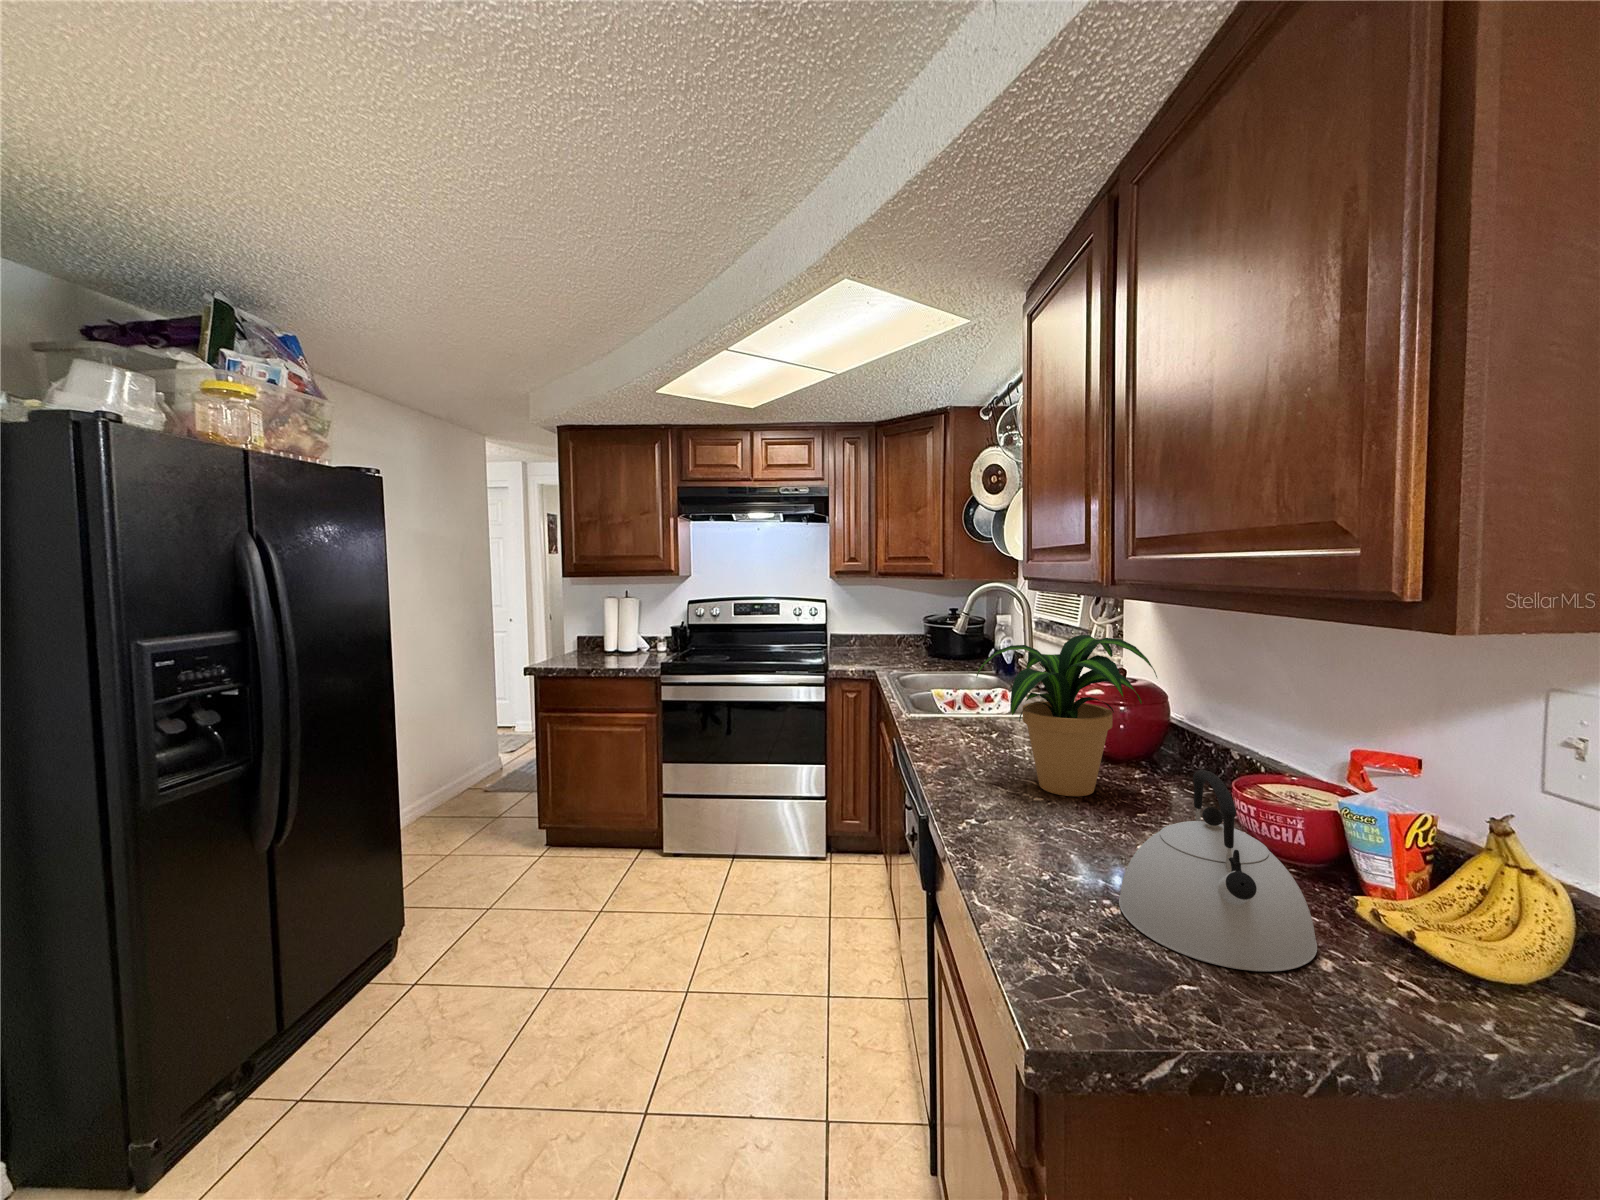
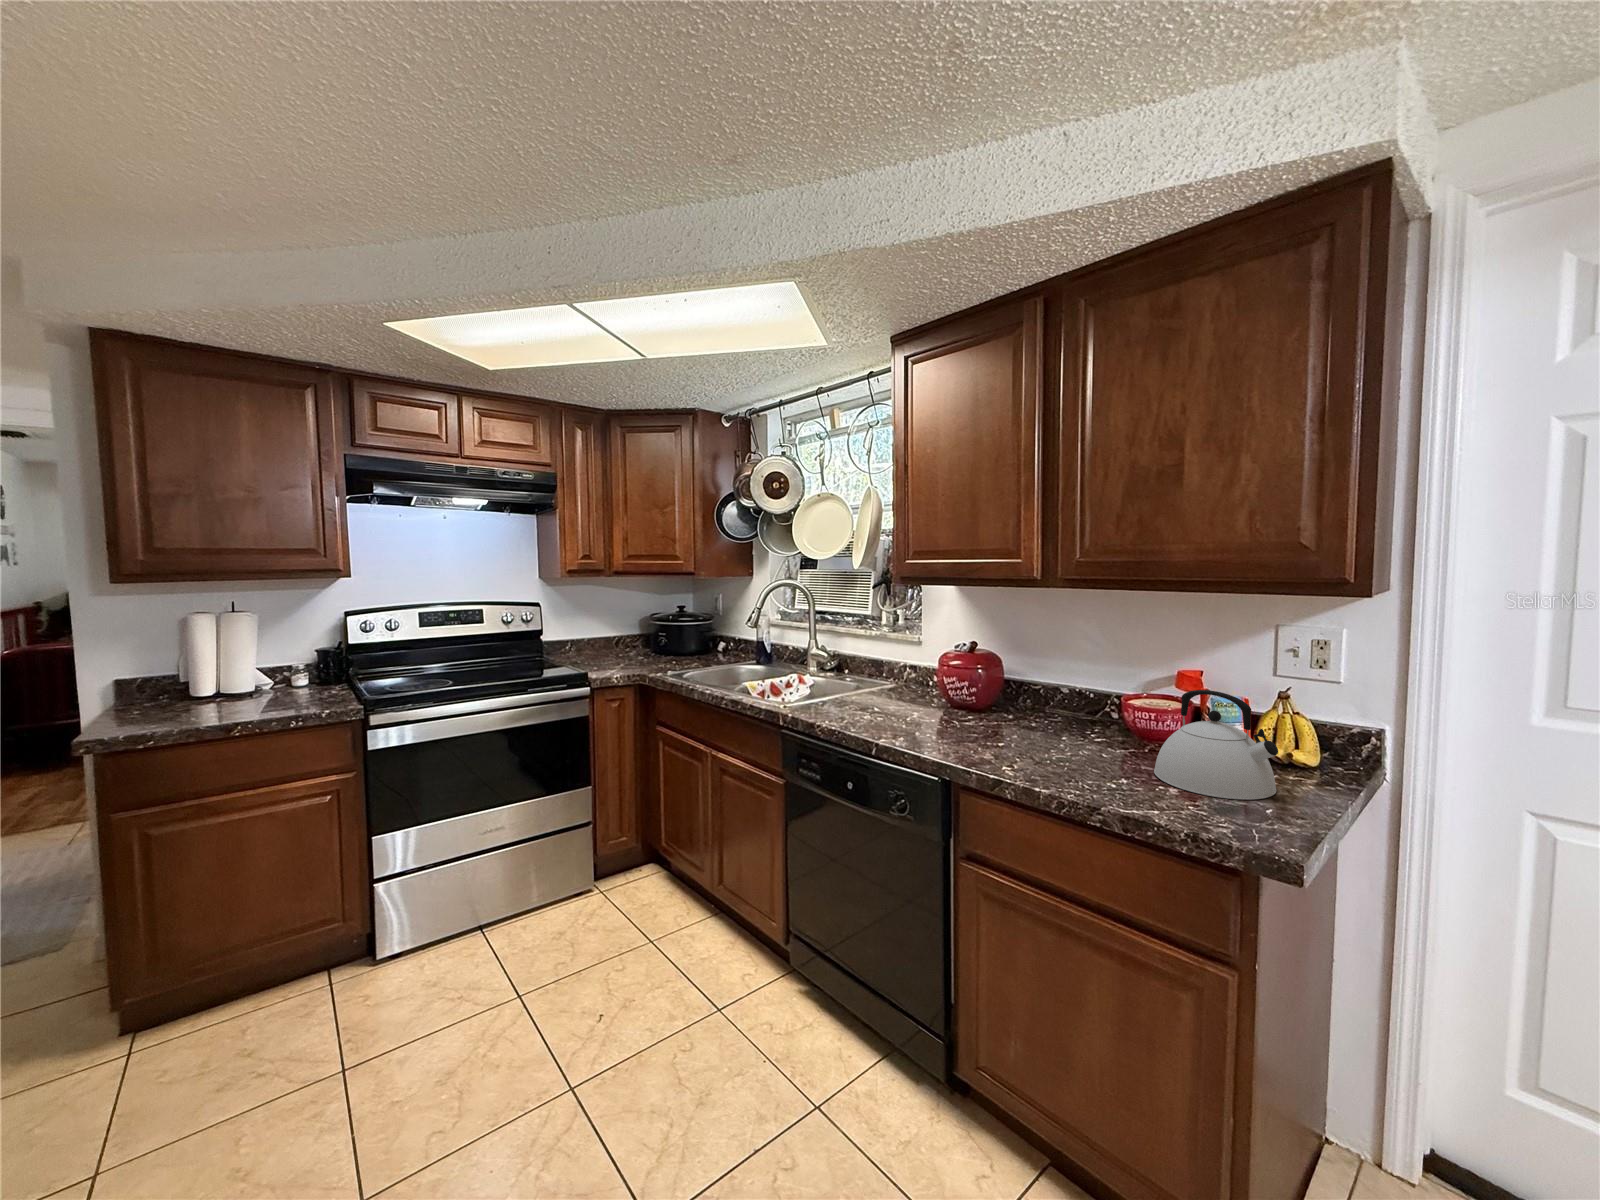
potted plant: present [977,635,1157,796] -> none [935,617,1056,738]

